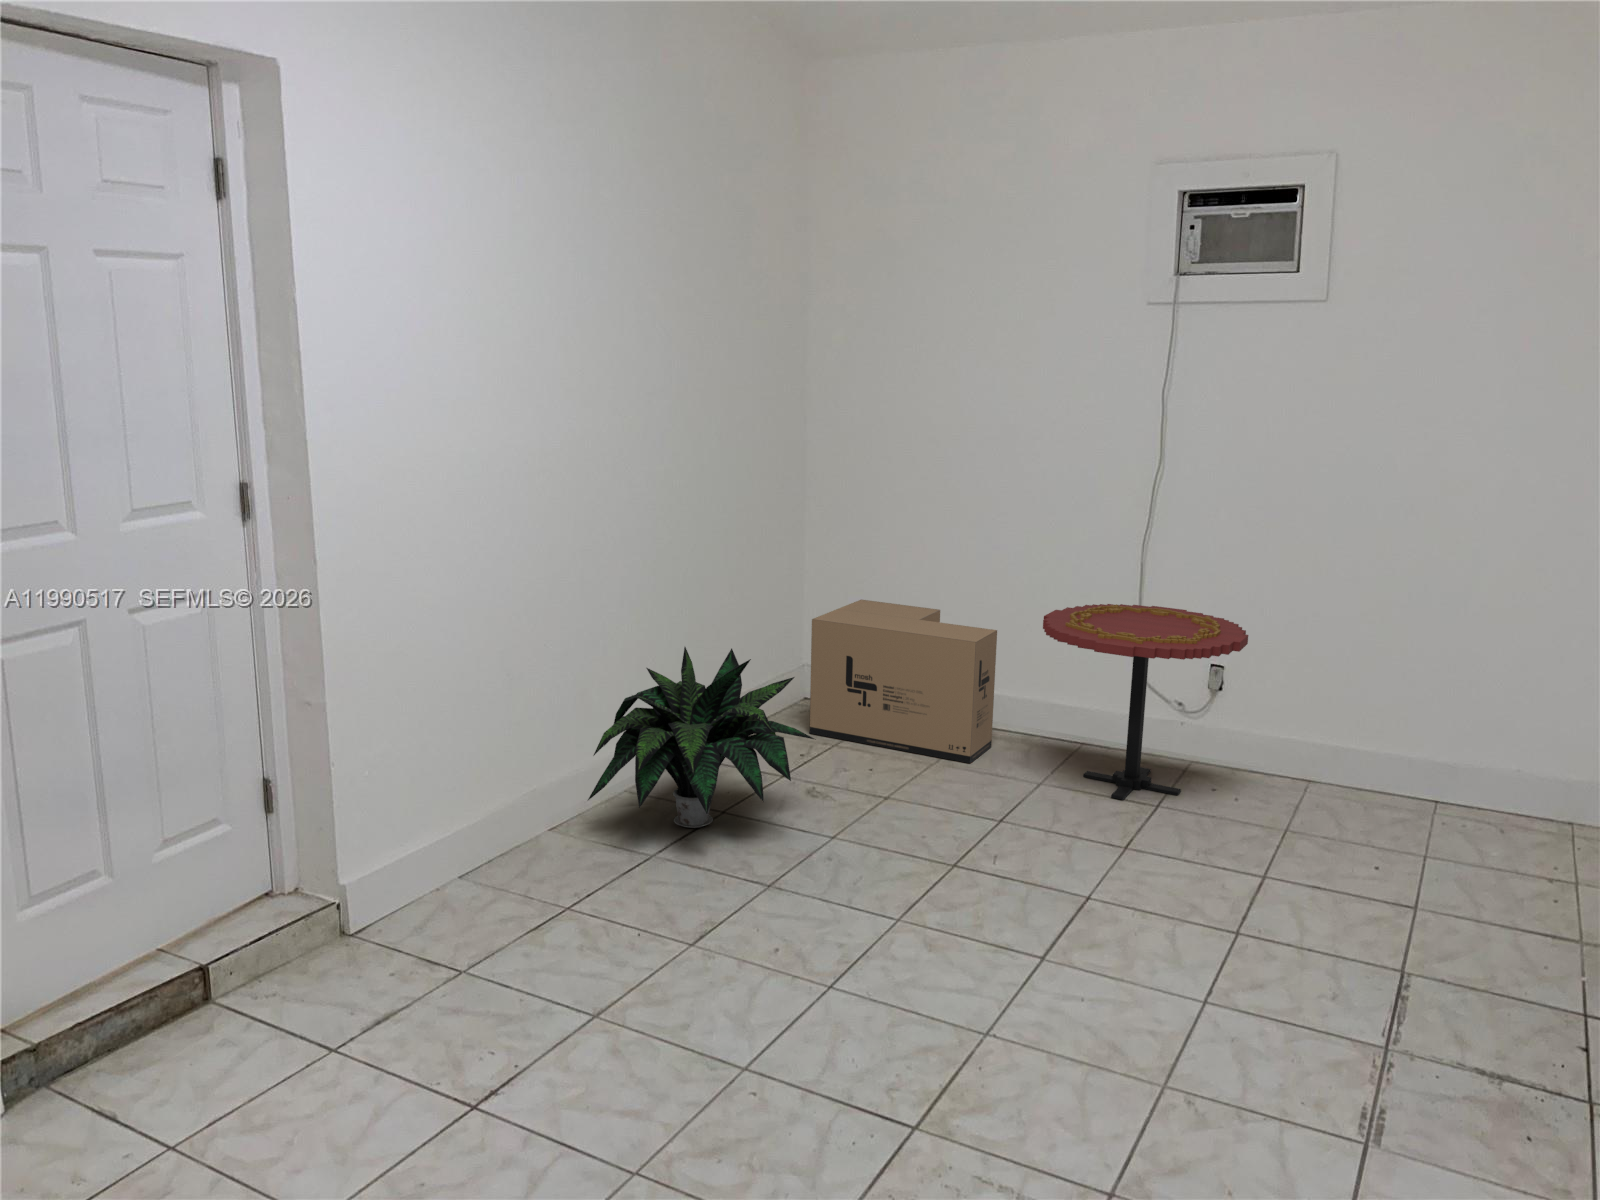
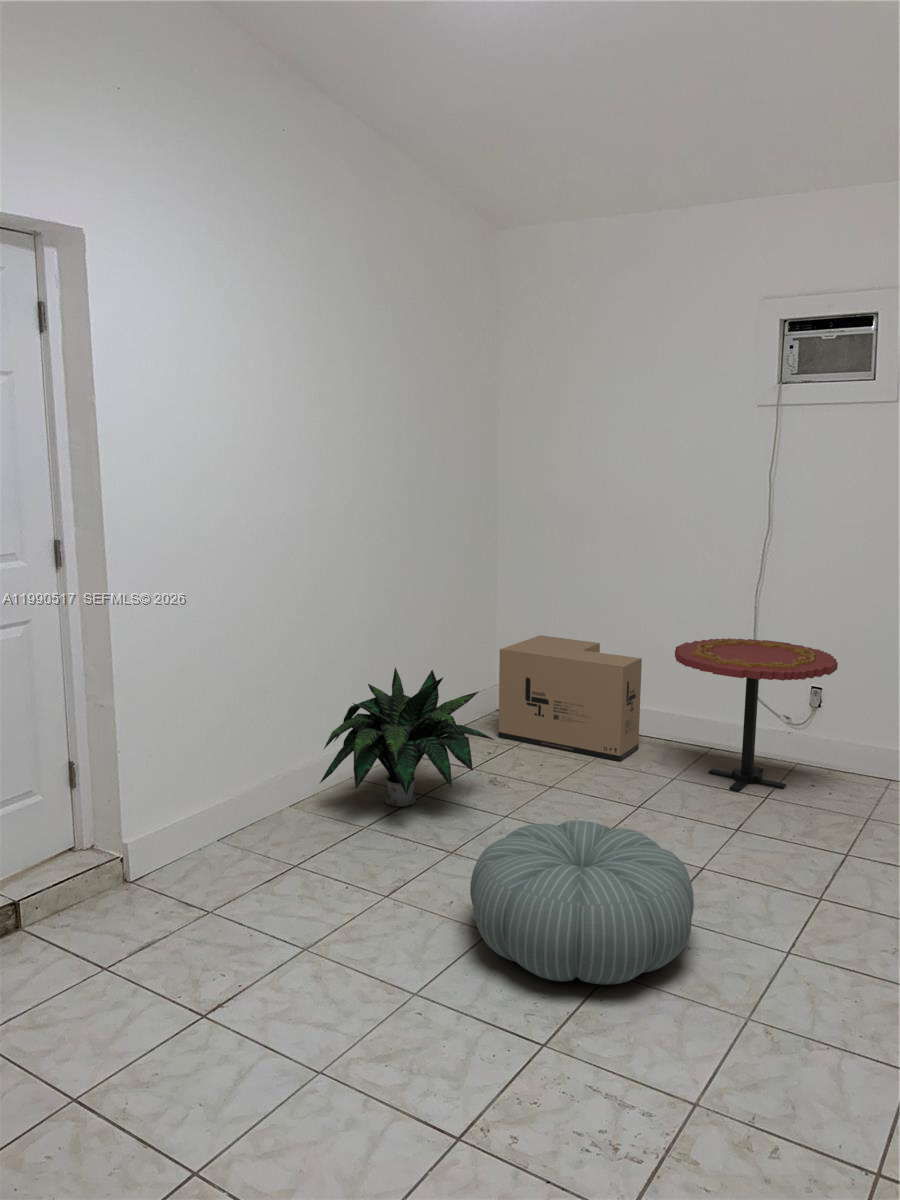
pouf: none [806,844,1088,1049] -> present [470,820,694,984]

